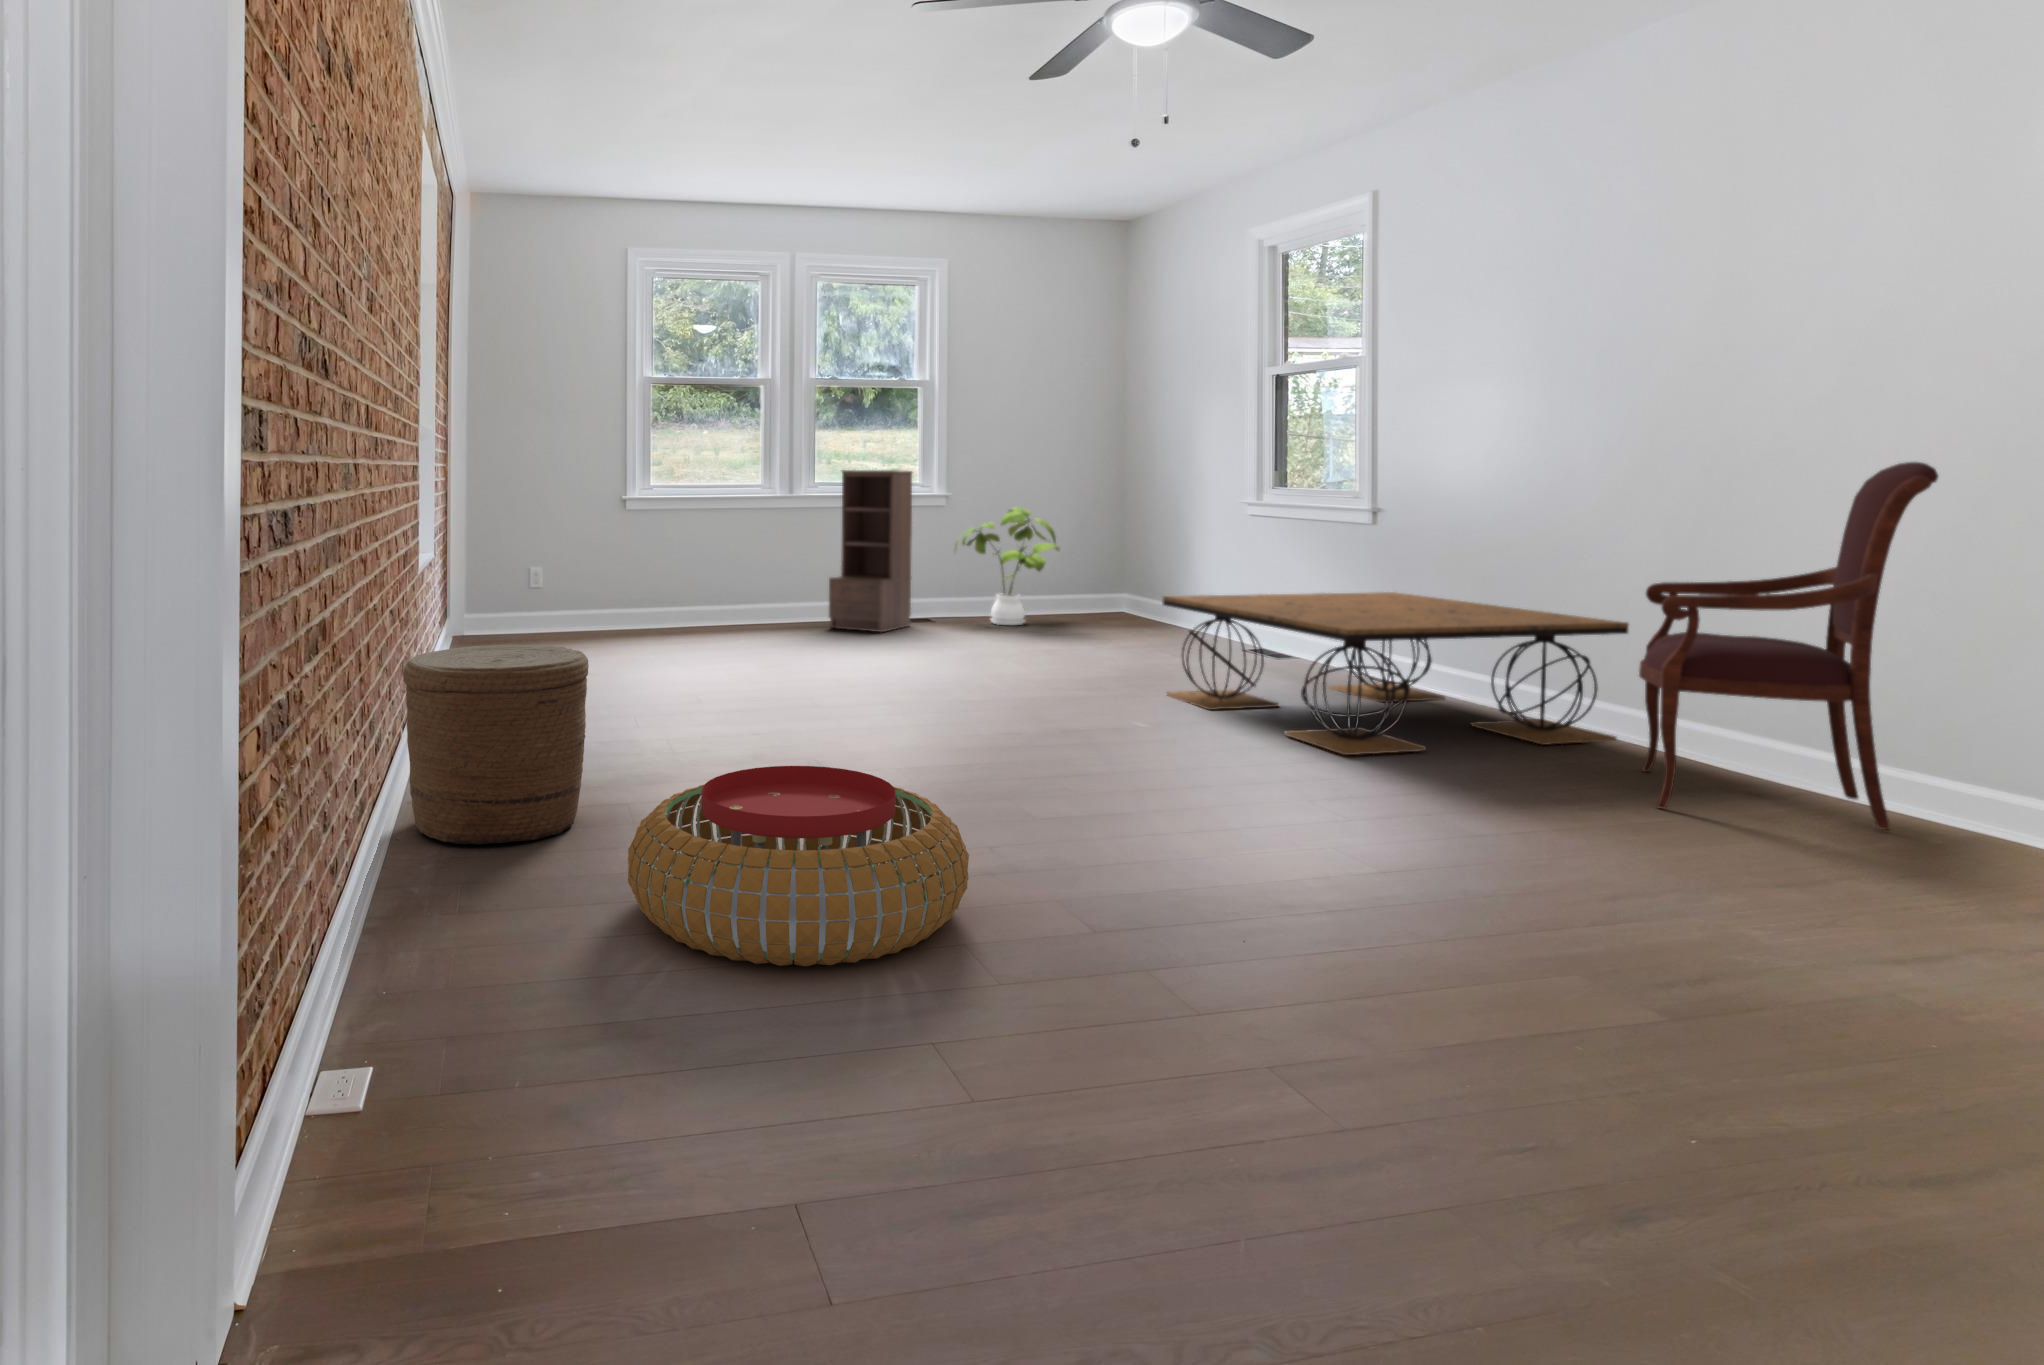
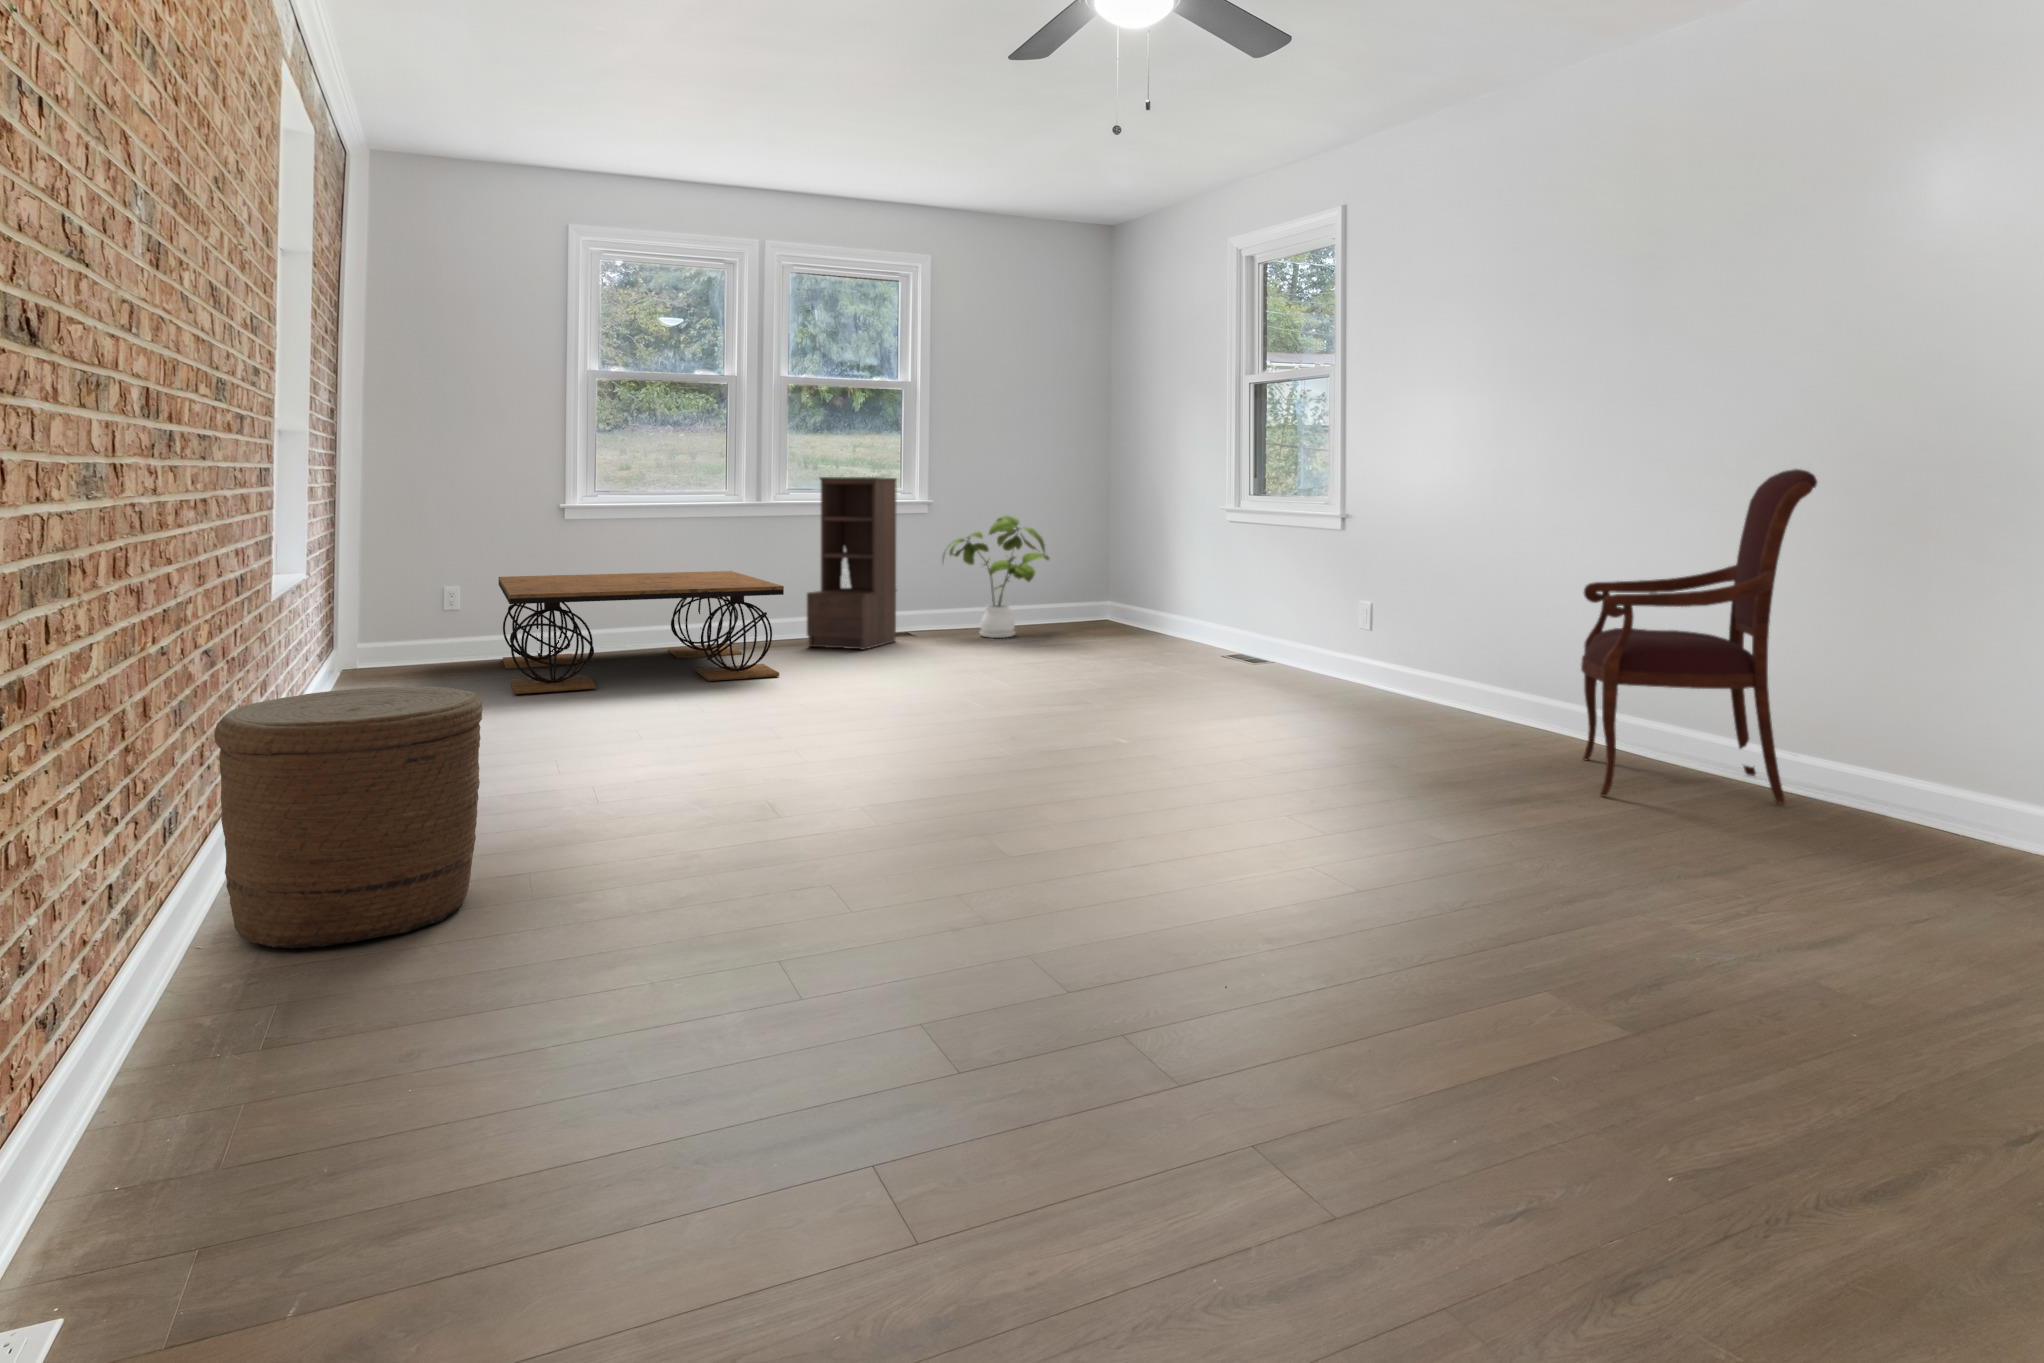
coffee table: present [1163,592,1629,755] -> present [499,571,784,694]
pouf: present [628,766,969,966] -> none [514,820,944,1077]

